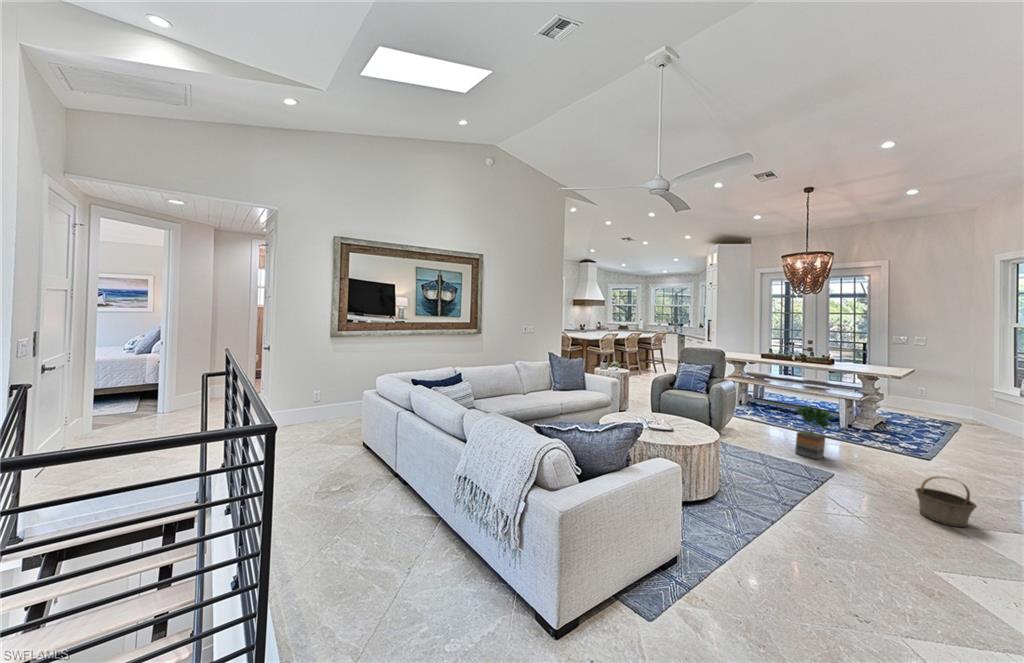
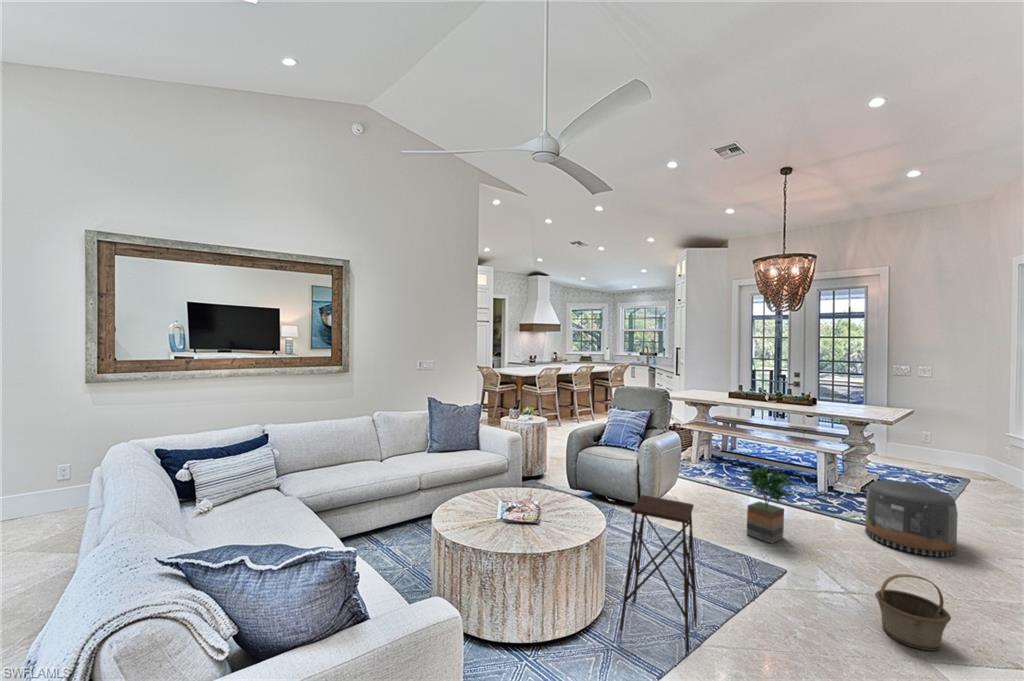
side table: none [732,418,788,519] -> present [620,495,697,652]
pouf: none [886,418,966,473] -> present [865,480,958,557]

